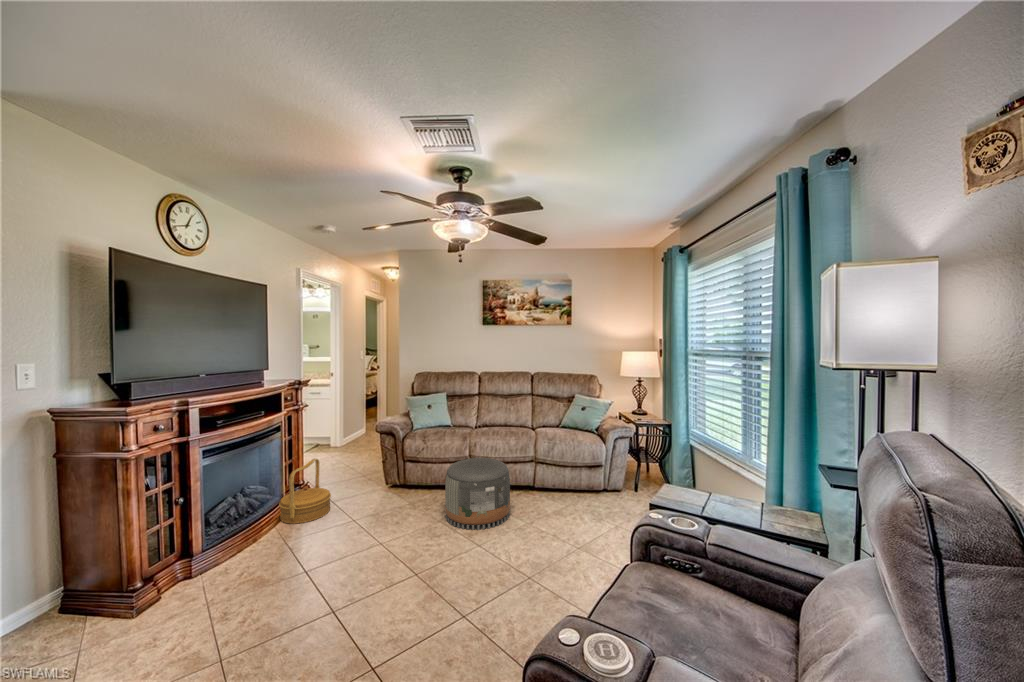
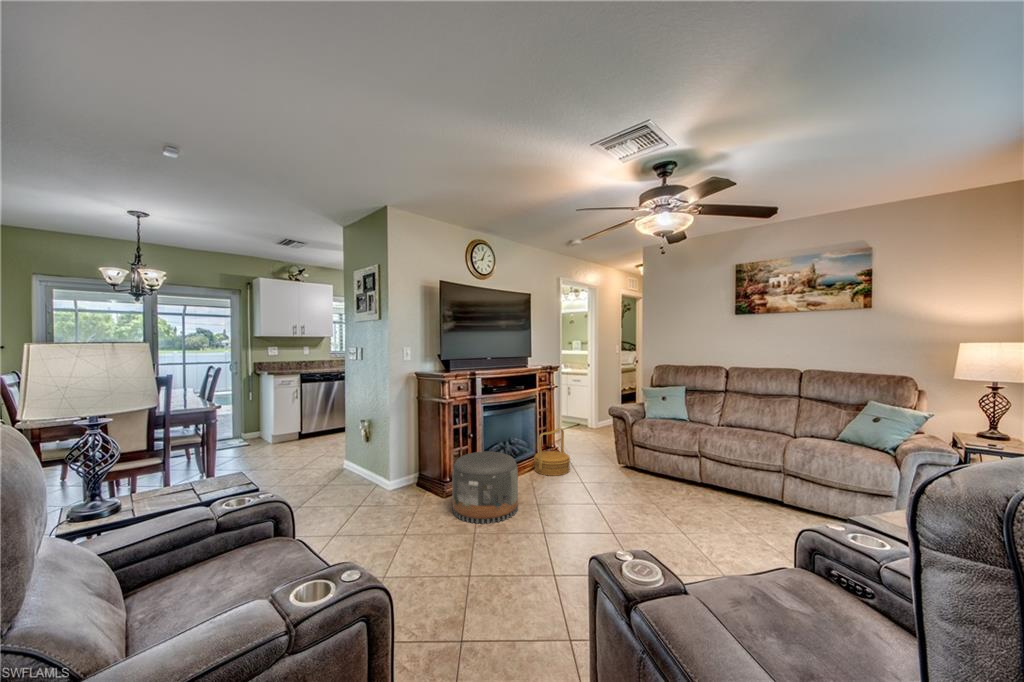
pouf: present [445,458,510,530] -> present [452,451,518,524]

